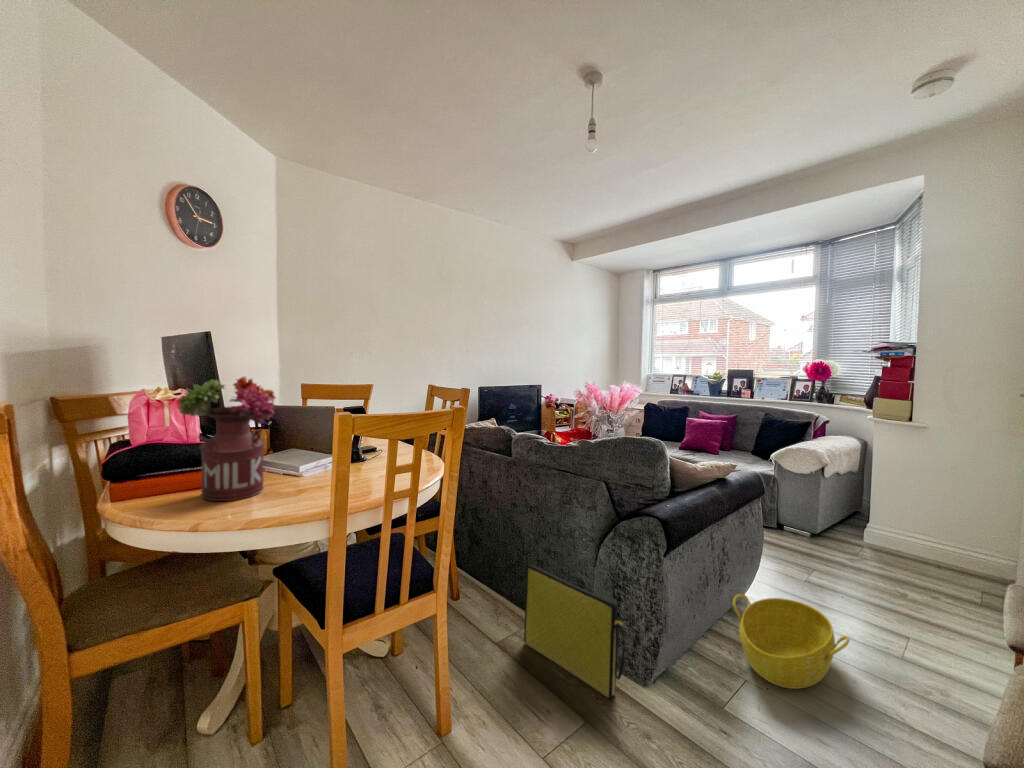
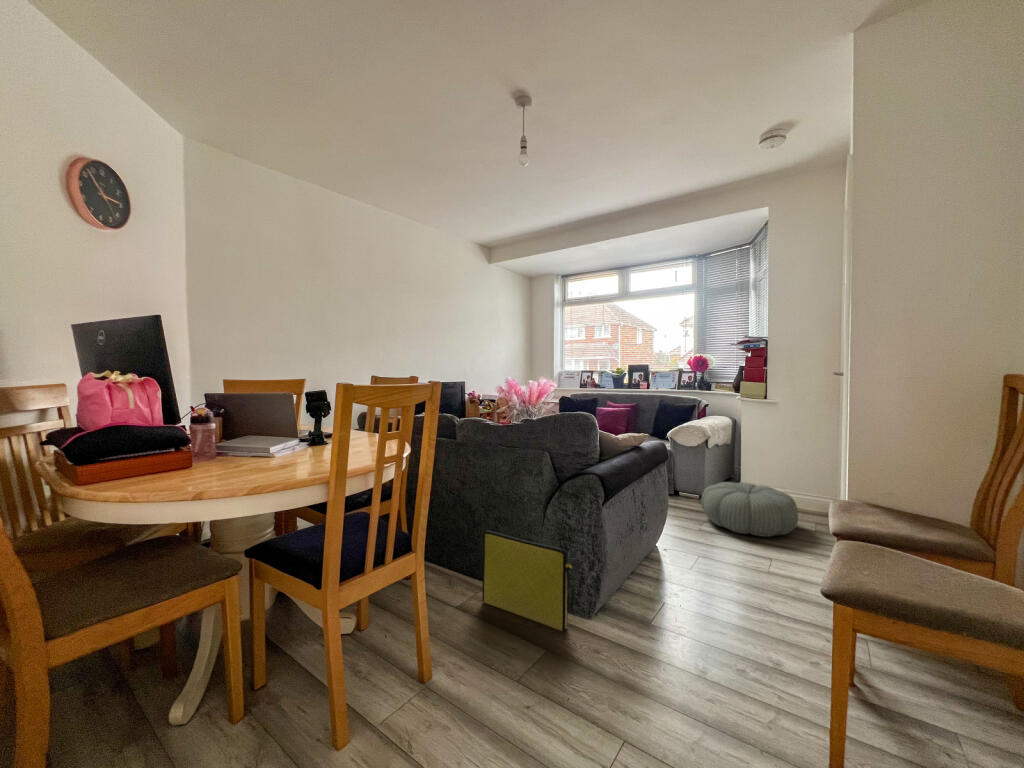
flower arrangement: present [178,377,275,501] -> none [154,356,259,478]
pouf: none [811,524,954,604] -> present [701,482,798,537]
basket: present [733,594,850,689] -> none [651,538,736,603]

